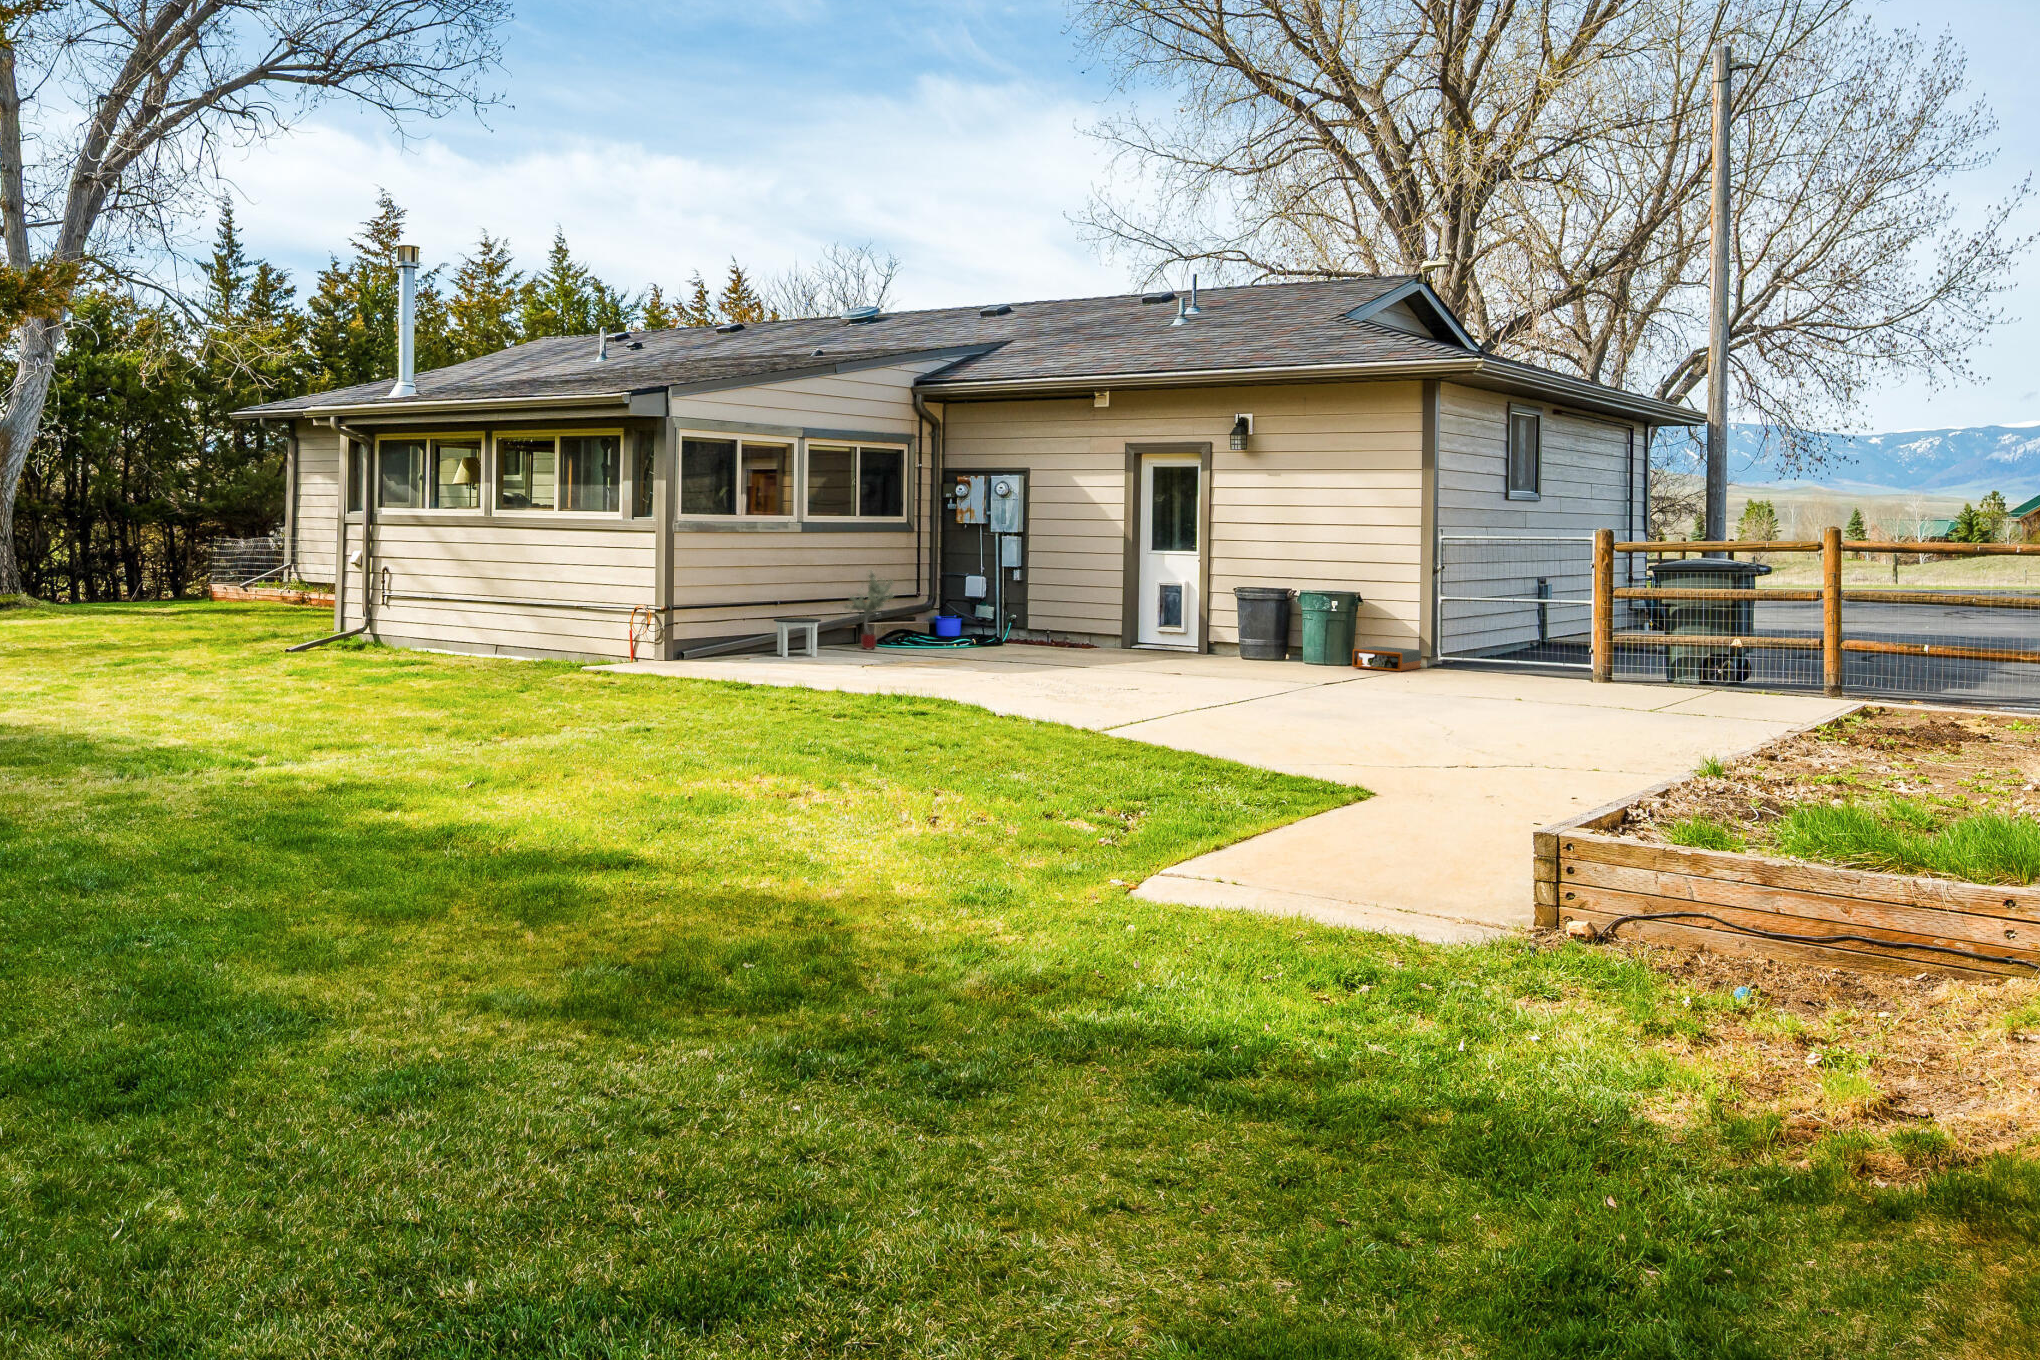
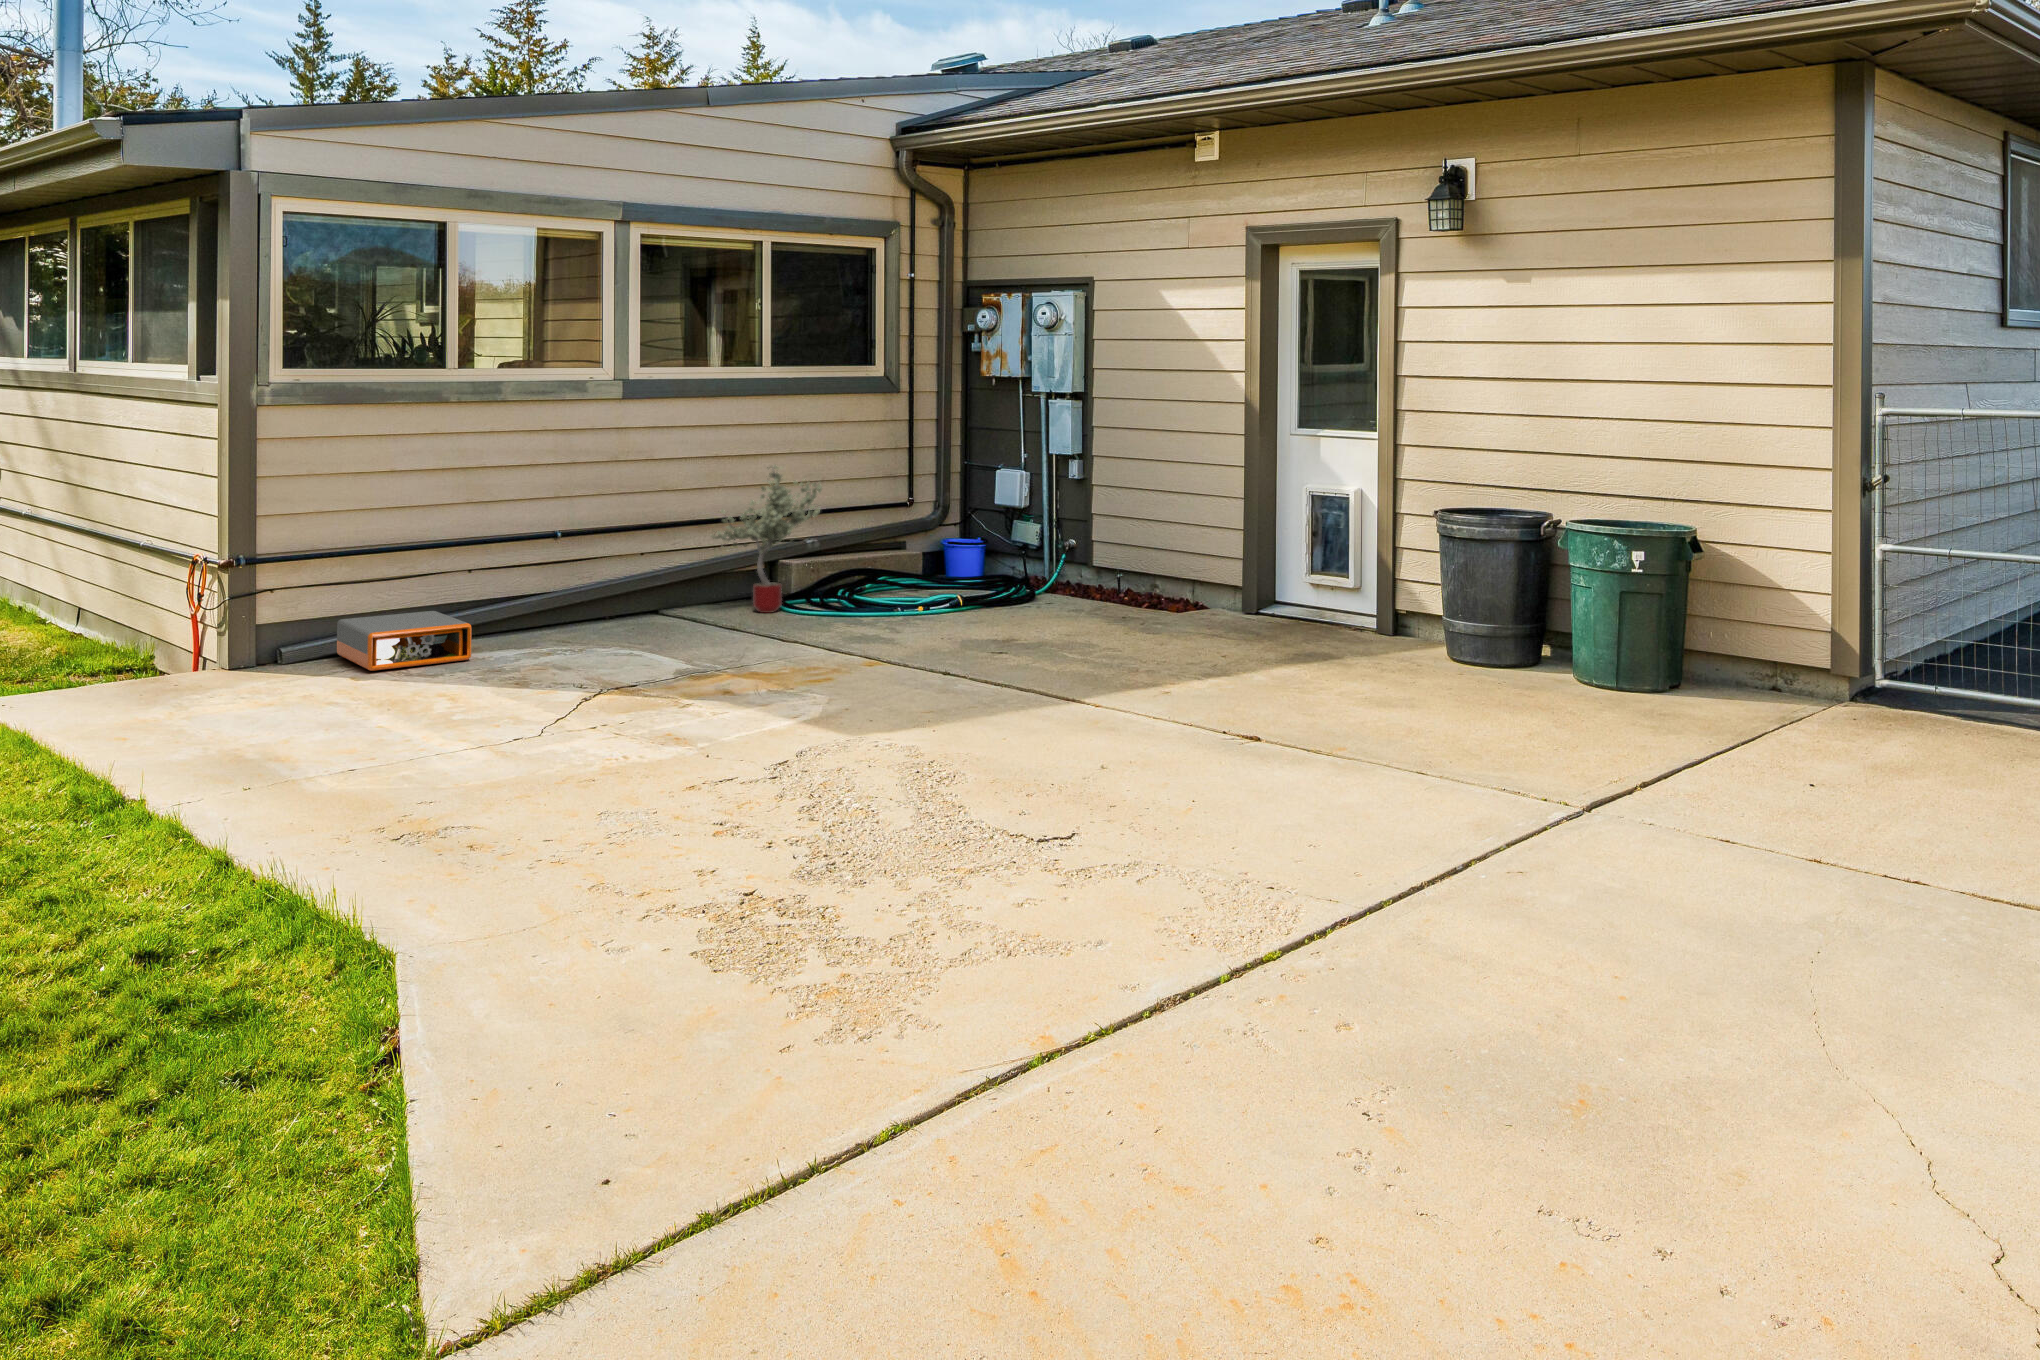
round table: present [774,618,821,657] -> none [528,562,624,645]
storage box: present [1352,646,1421,671] -> present [337,611,472,671]

